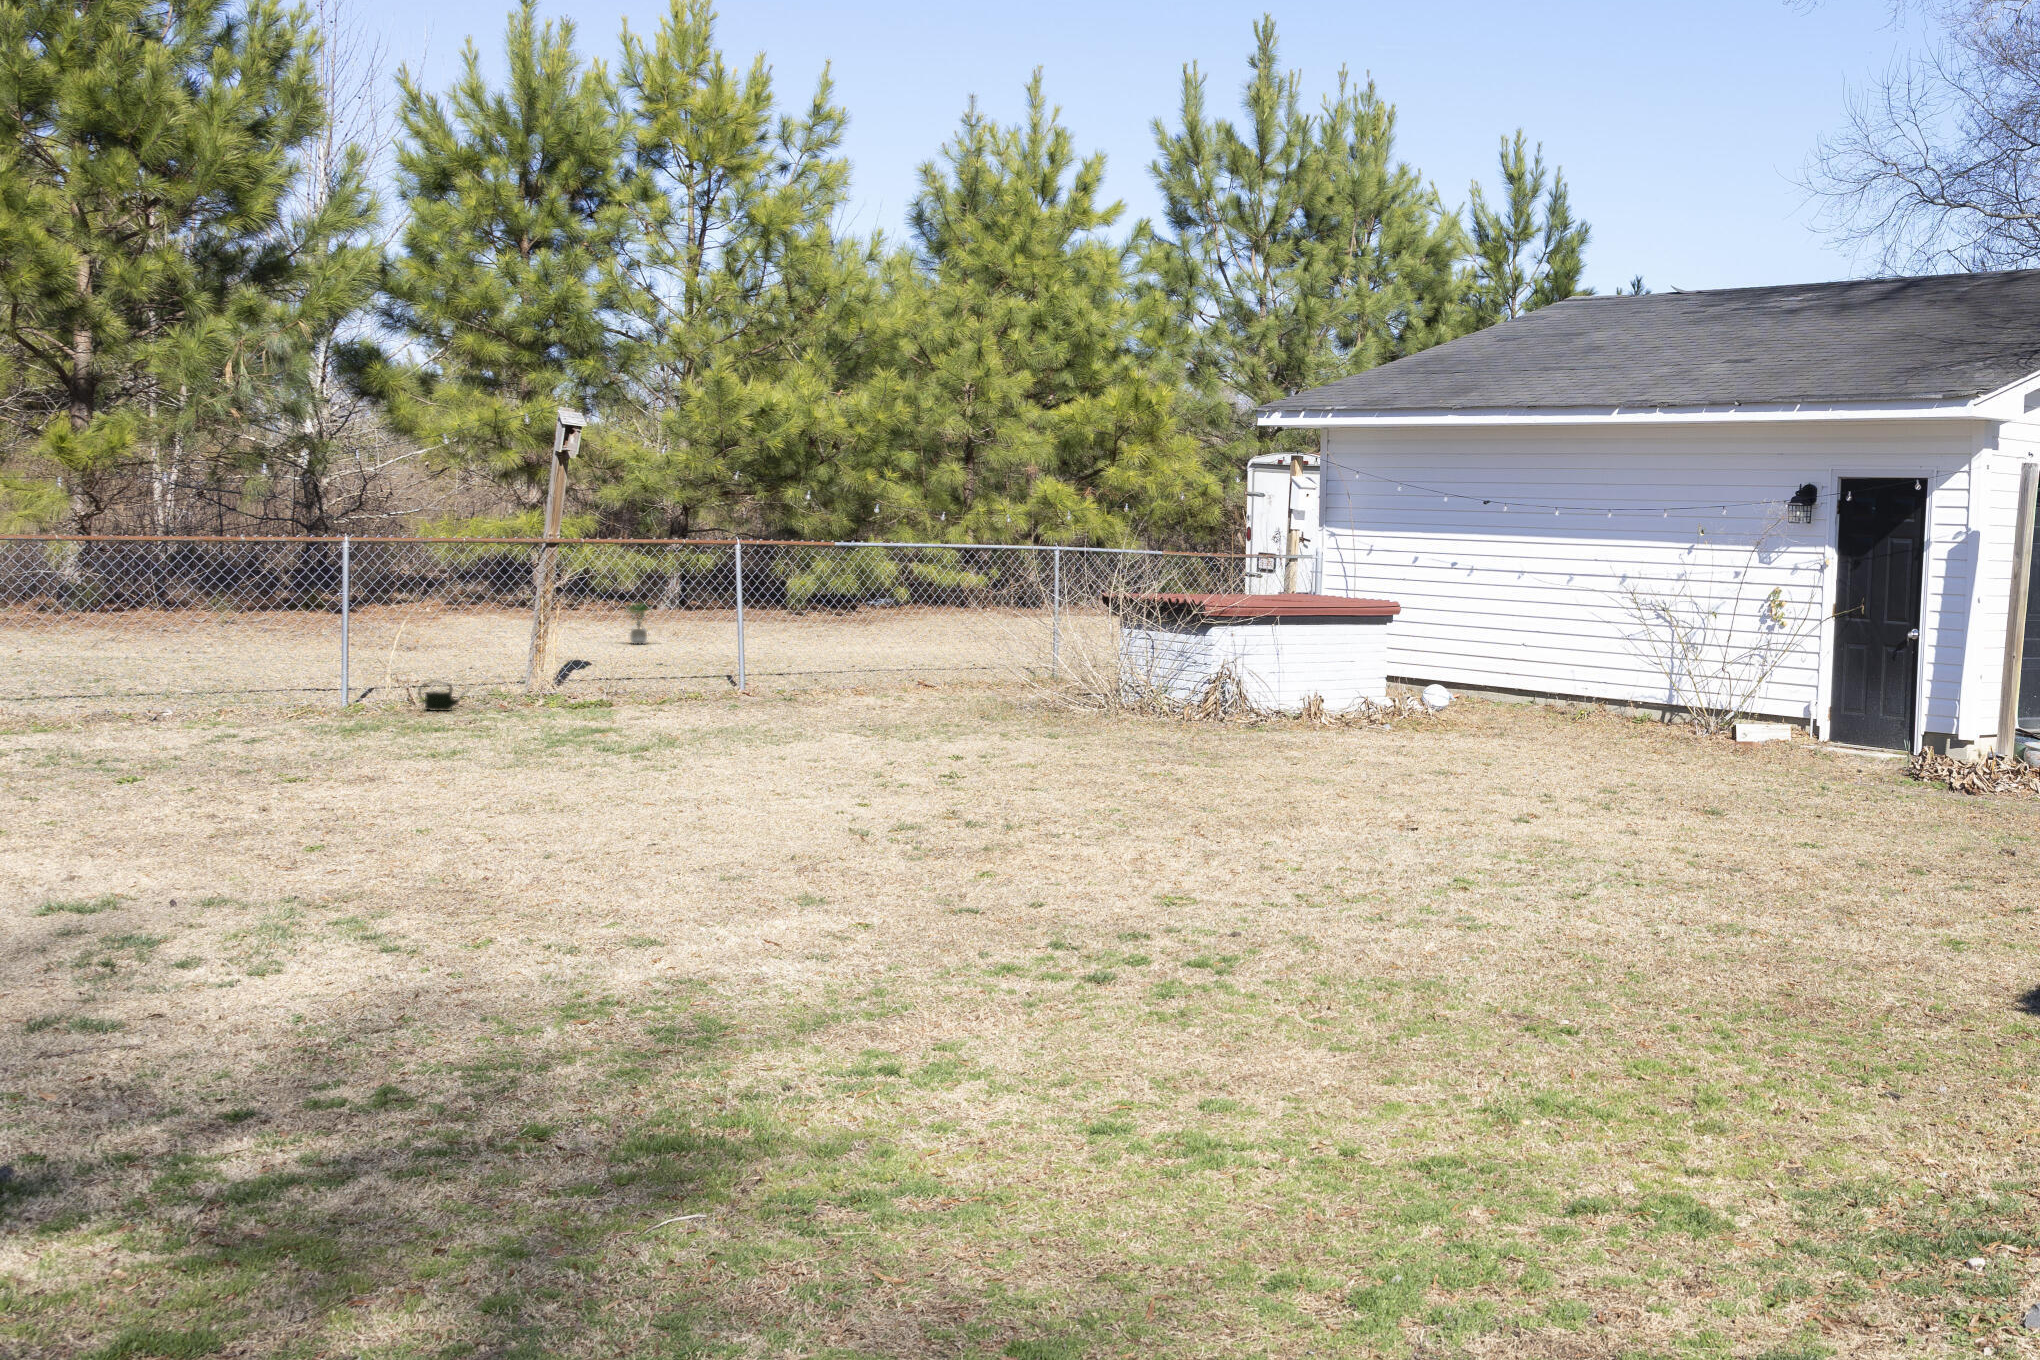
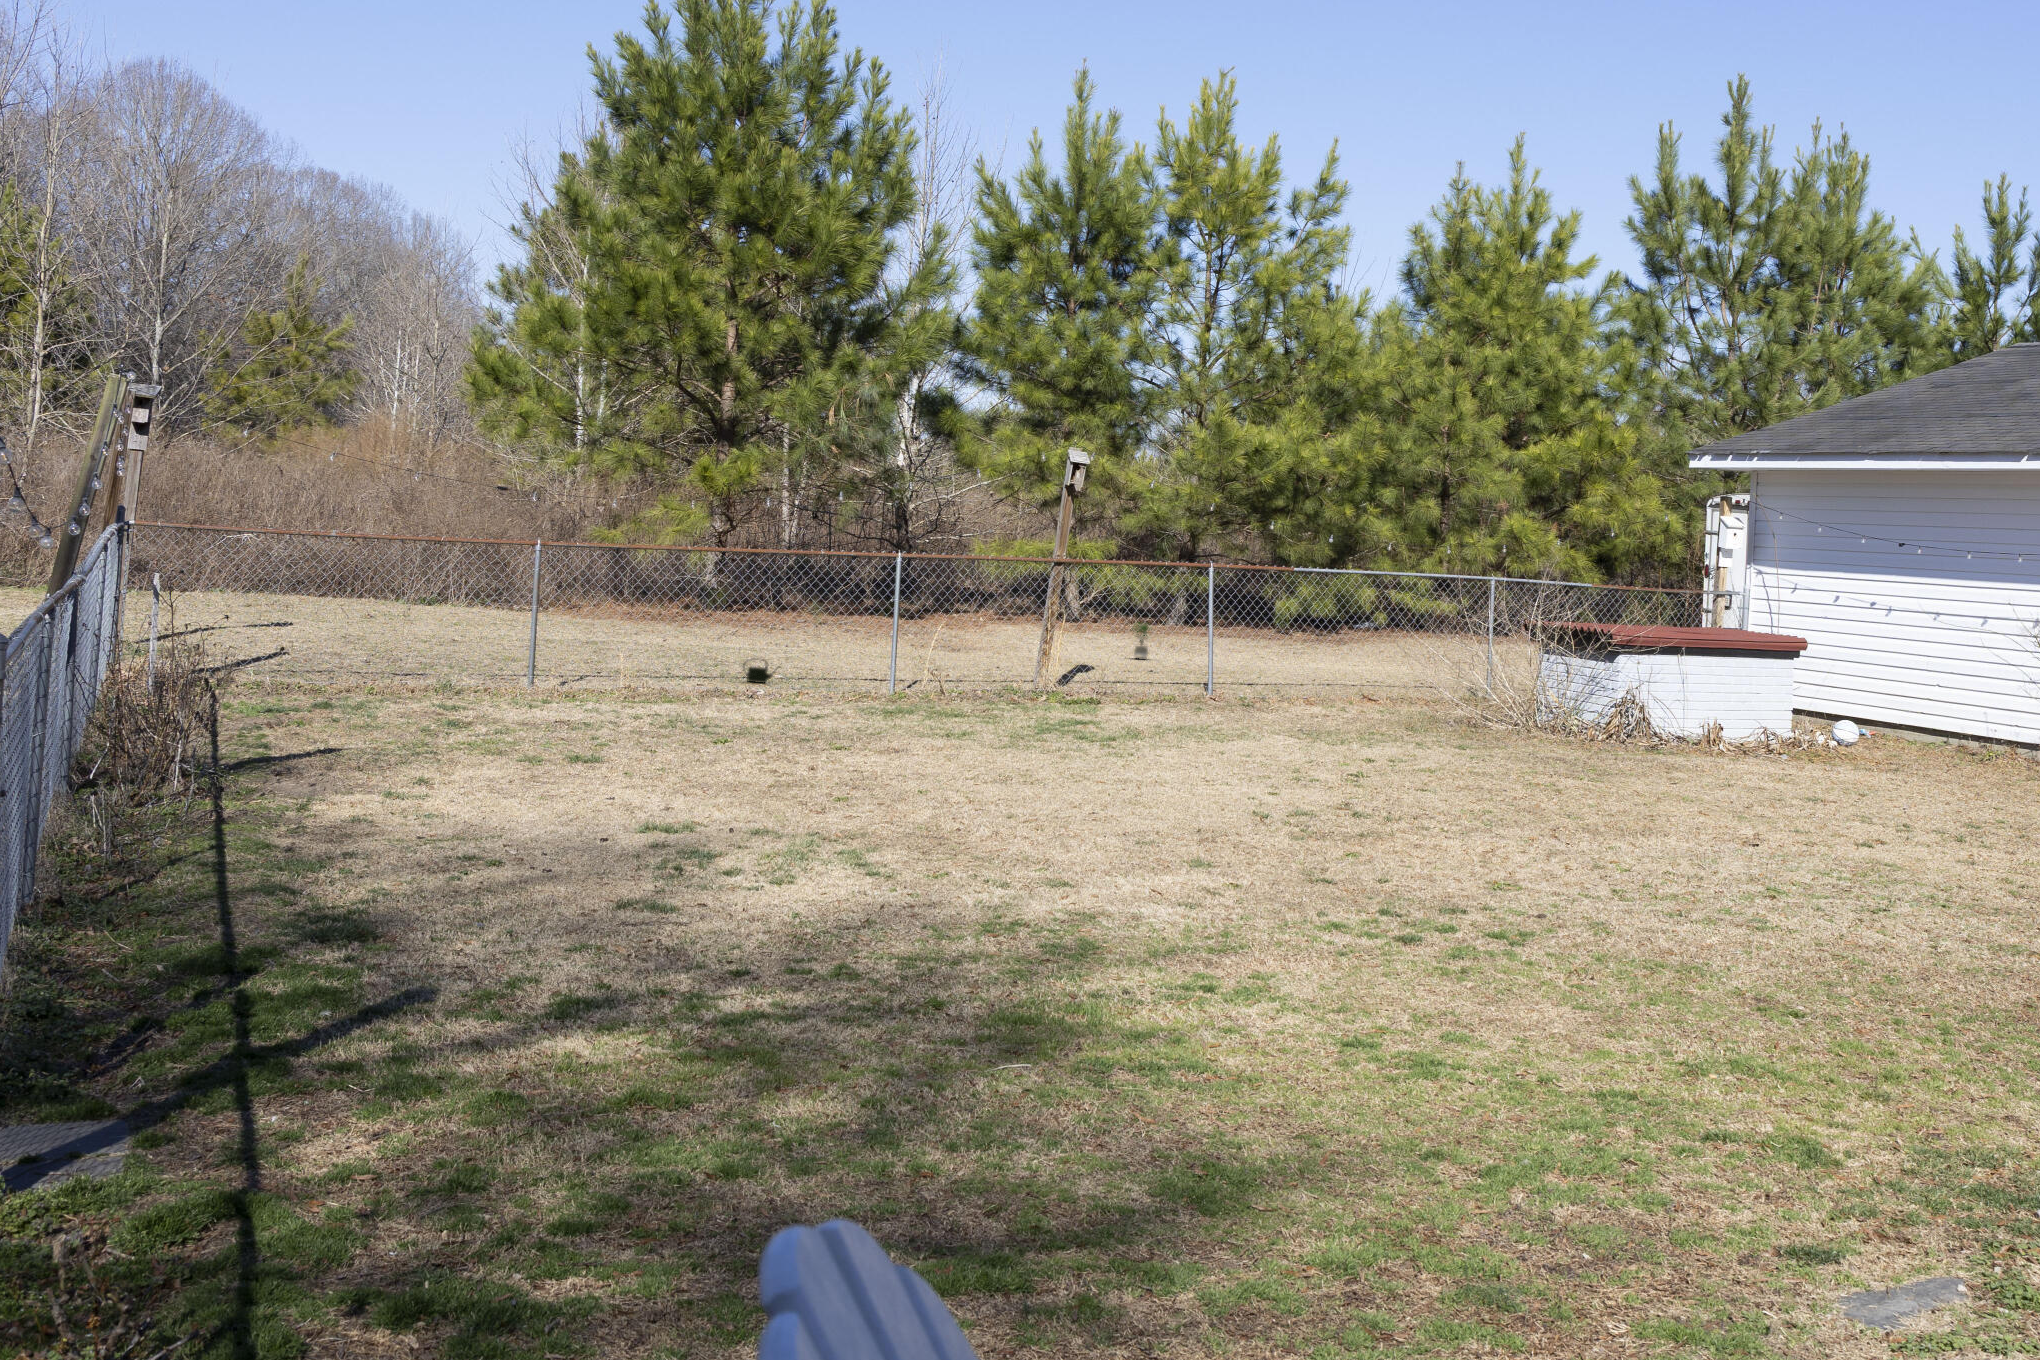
watering can: present [418,683,462,711] -> present [743,661,774,683]

